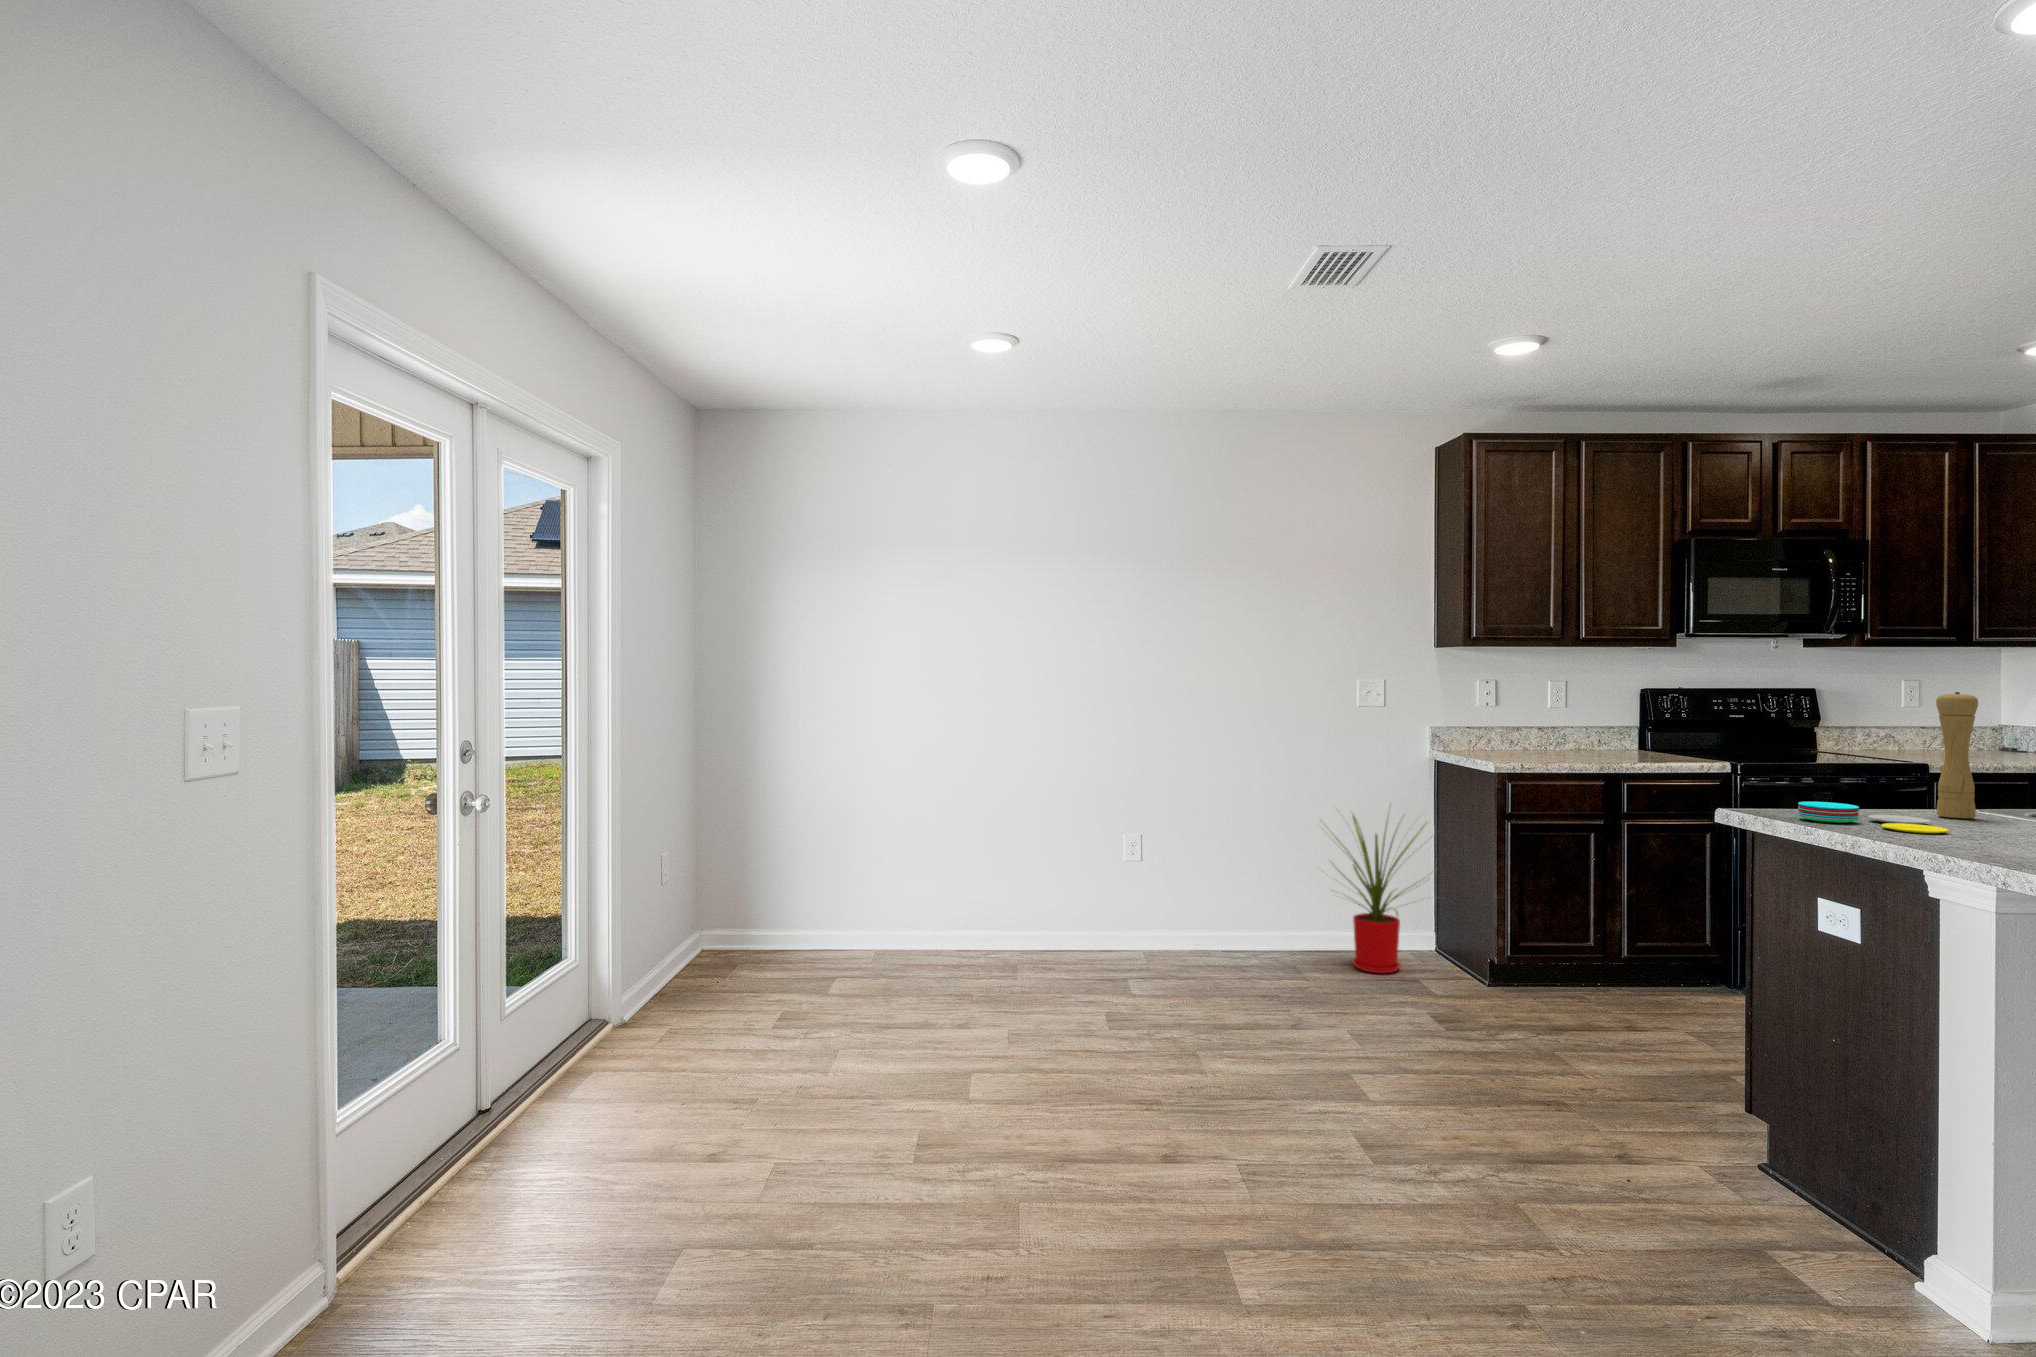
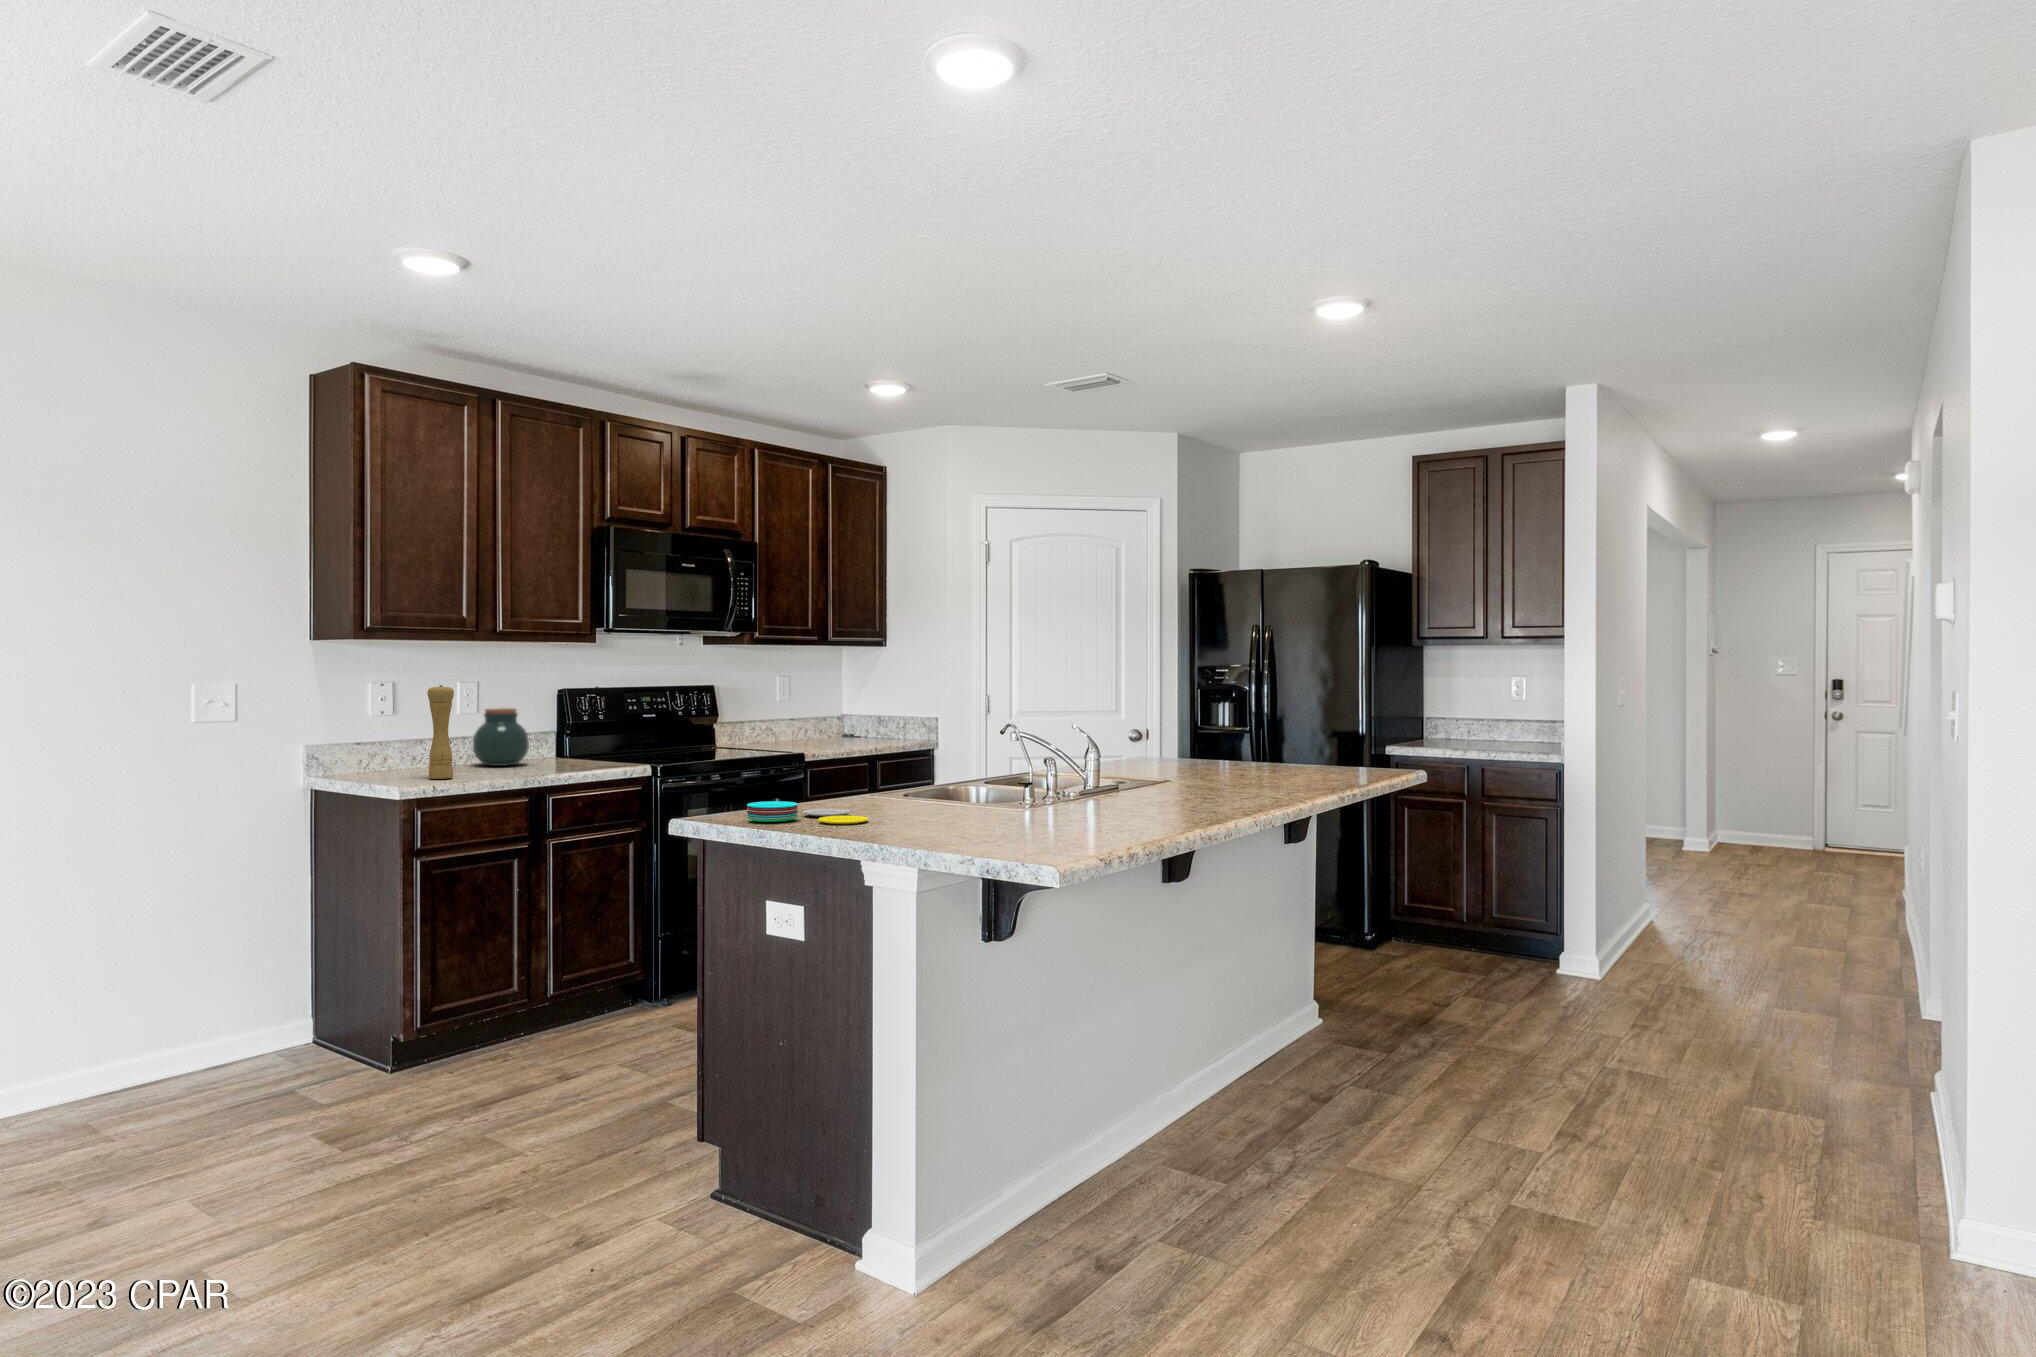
pepper mill: present [1936,692,1978,819] -> present [427,685,454,779]
jar: none [1561,704,1611,753] -> present [473,708,529,766]
house plant: present [1331,815,1436,973] -> none [127,851,334,1095]

